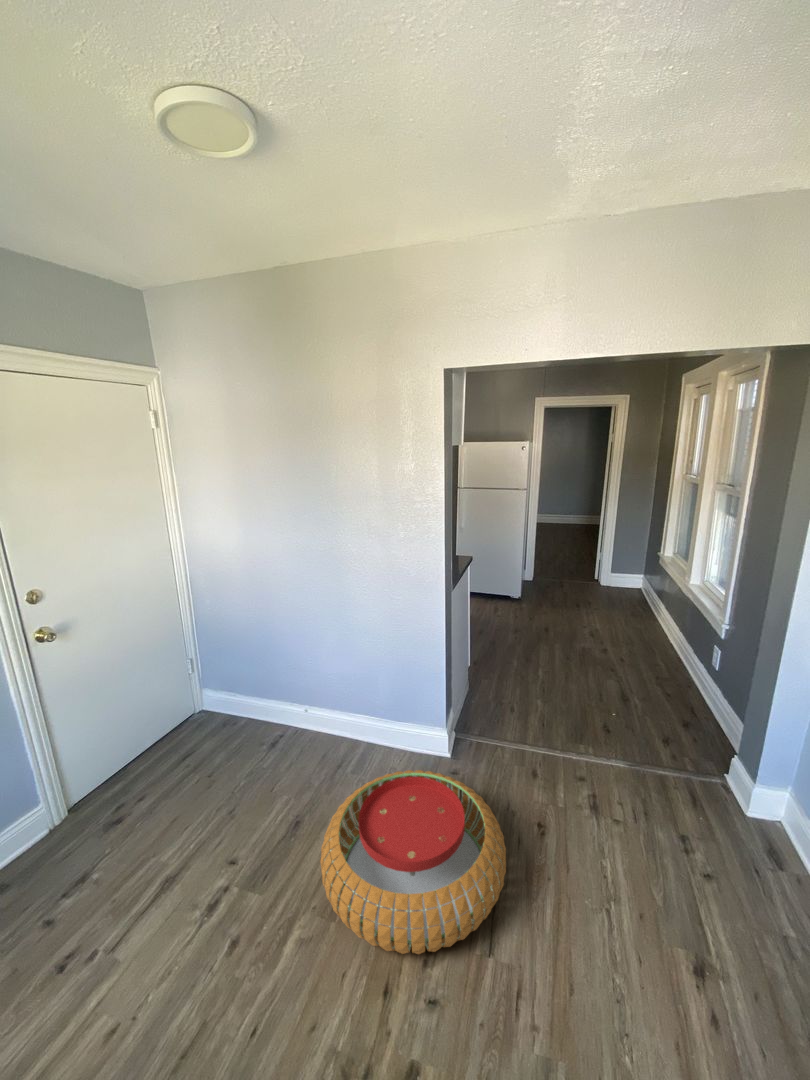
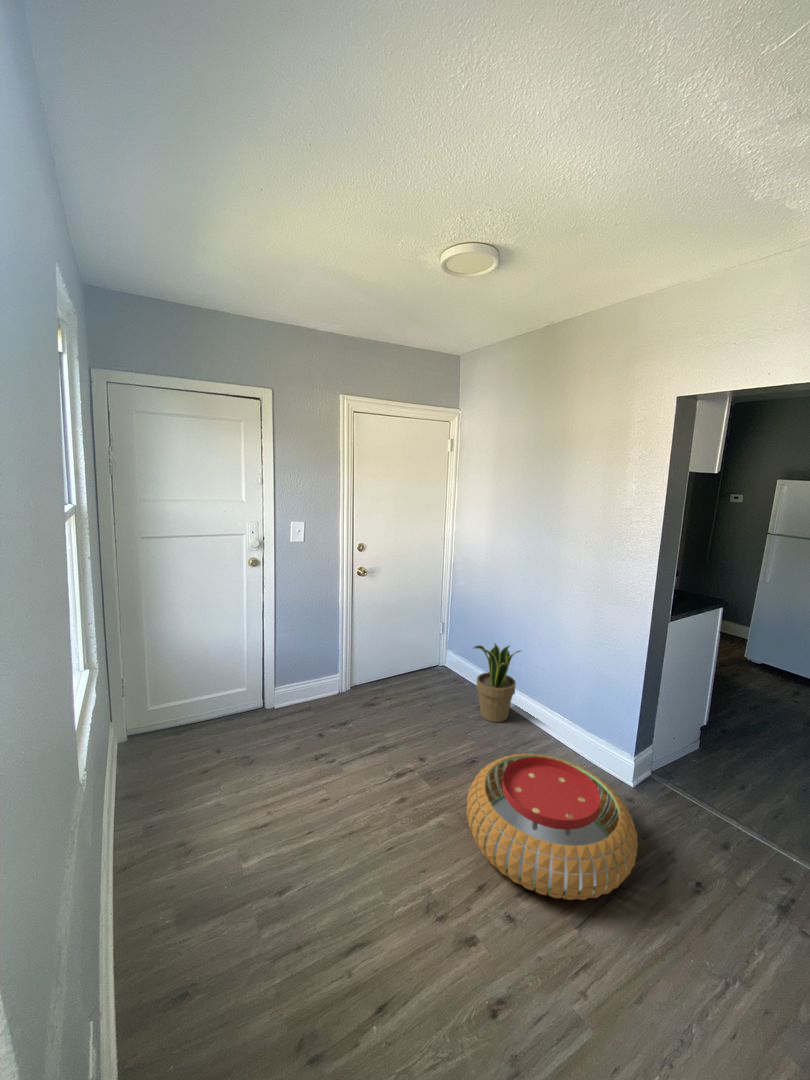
potted plant: none [249,663,309,759] -> present [474,644,521,722]

